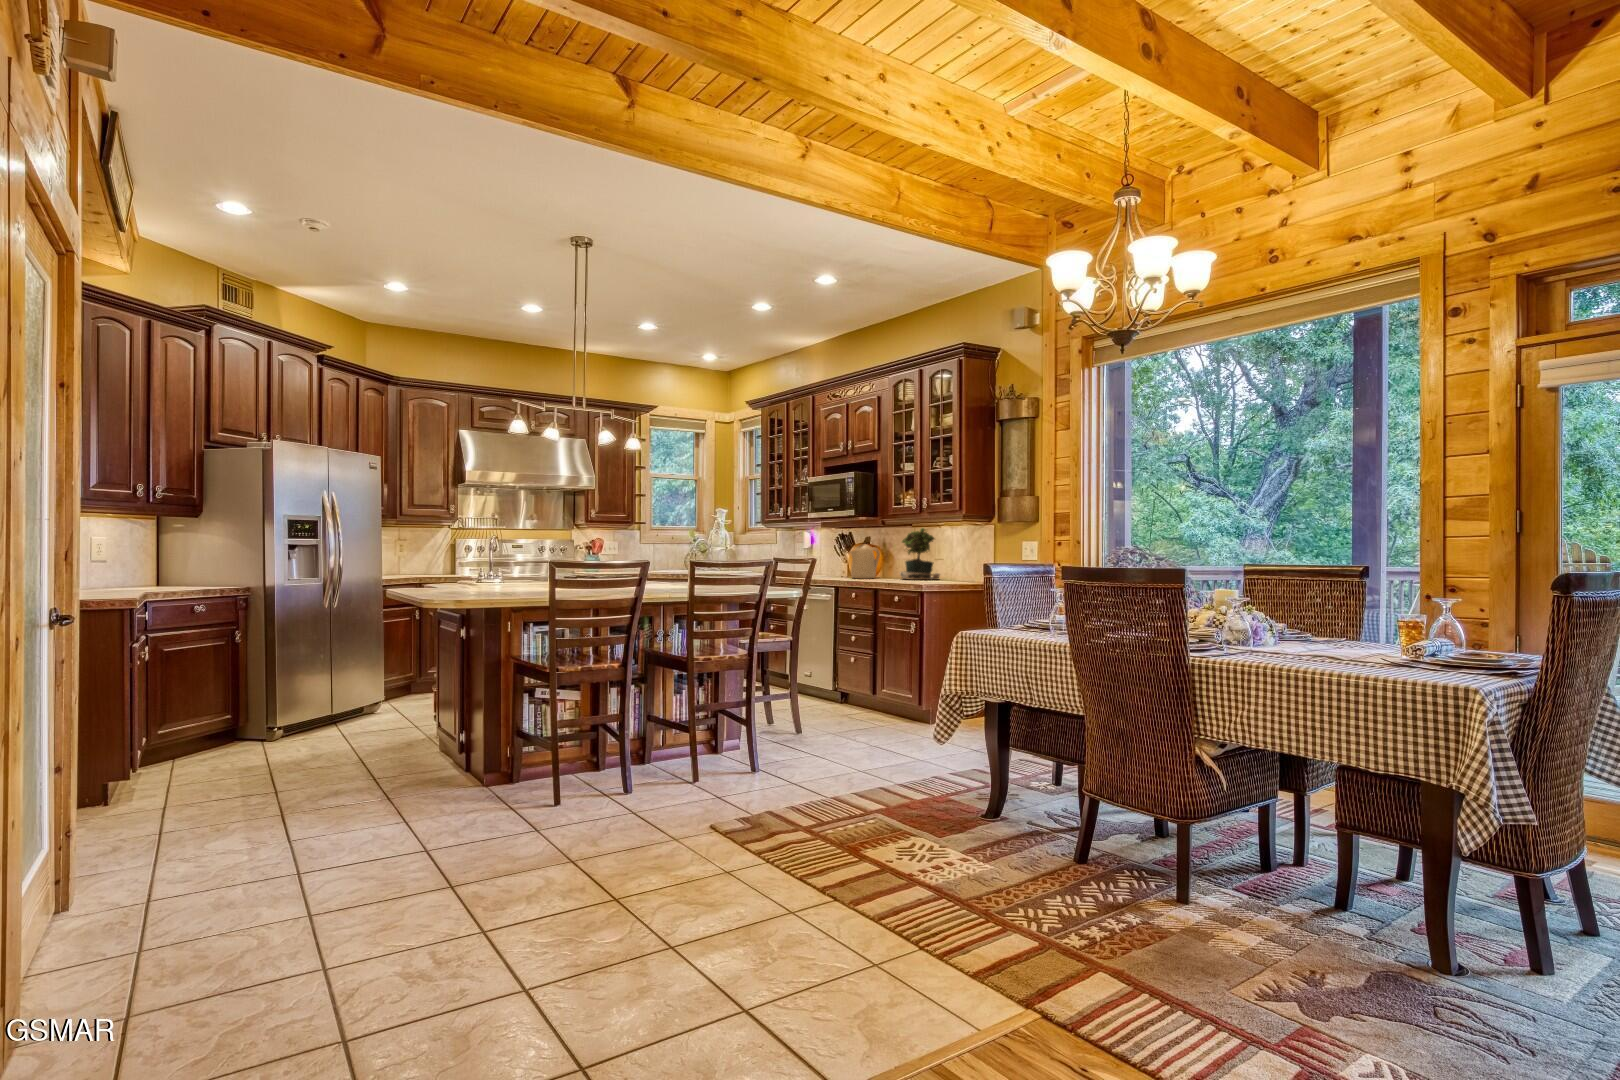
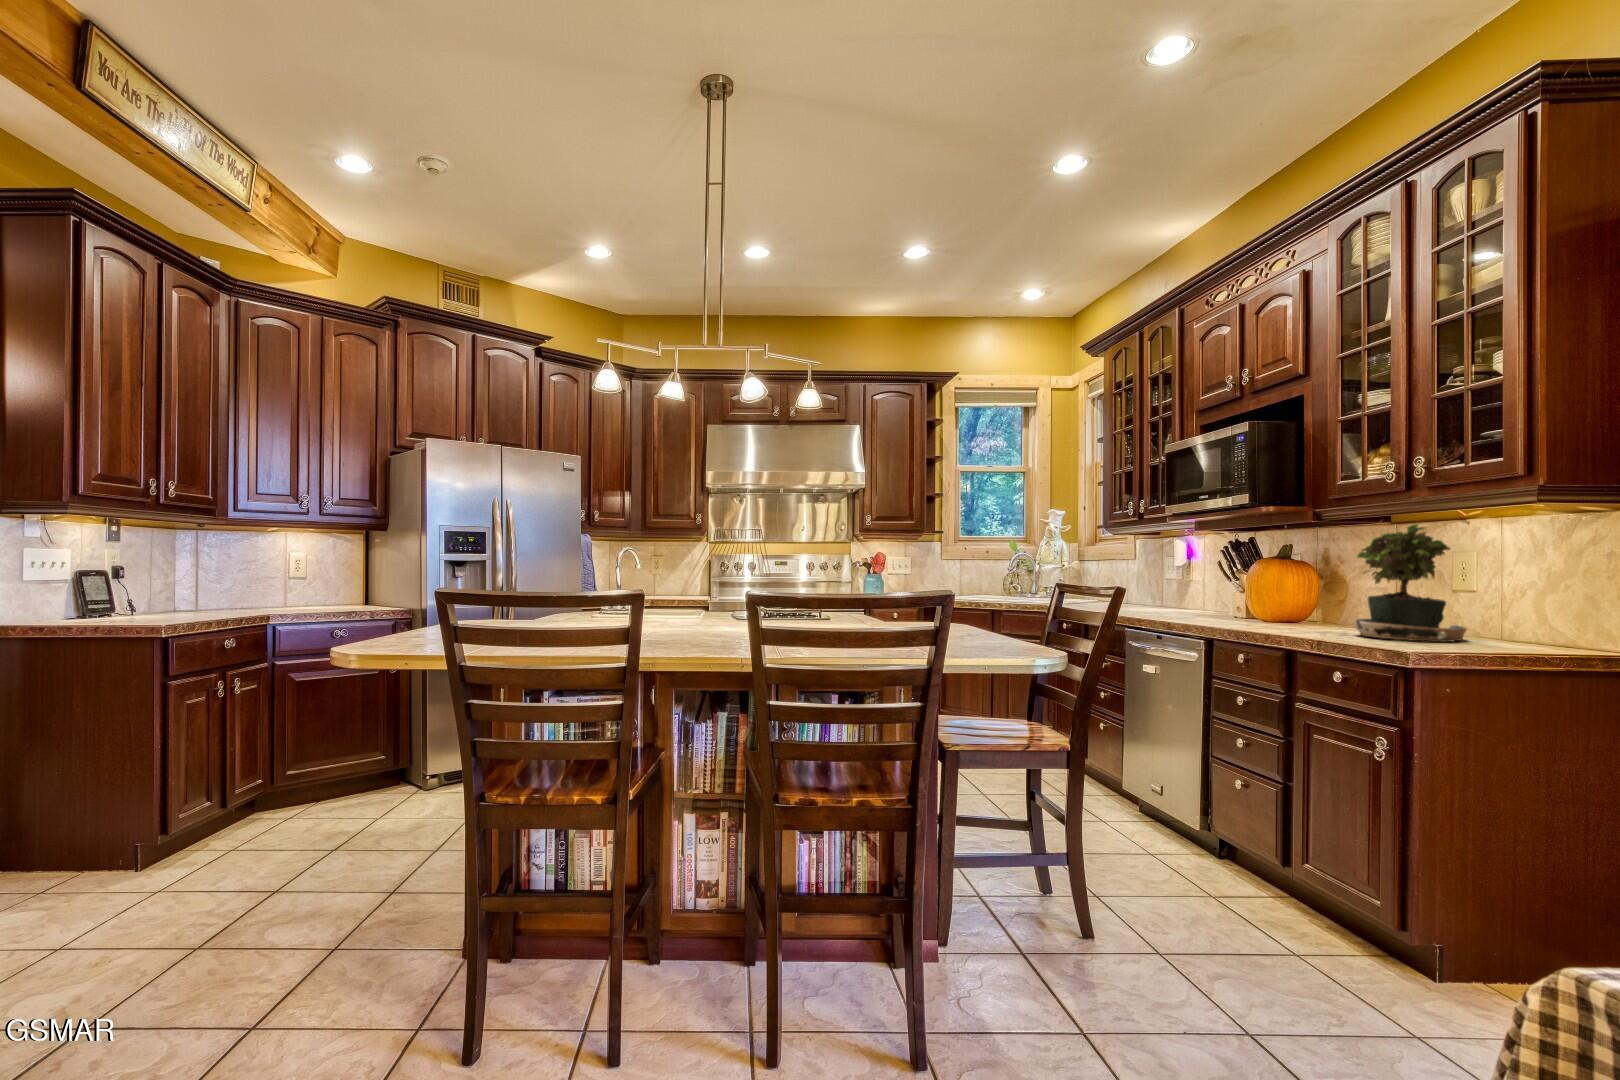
kettle: present [851,544,880,579] -> none [1235,560,1307,629]

